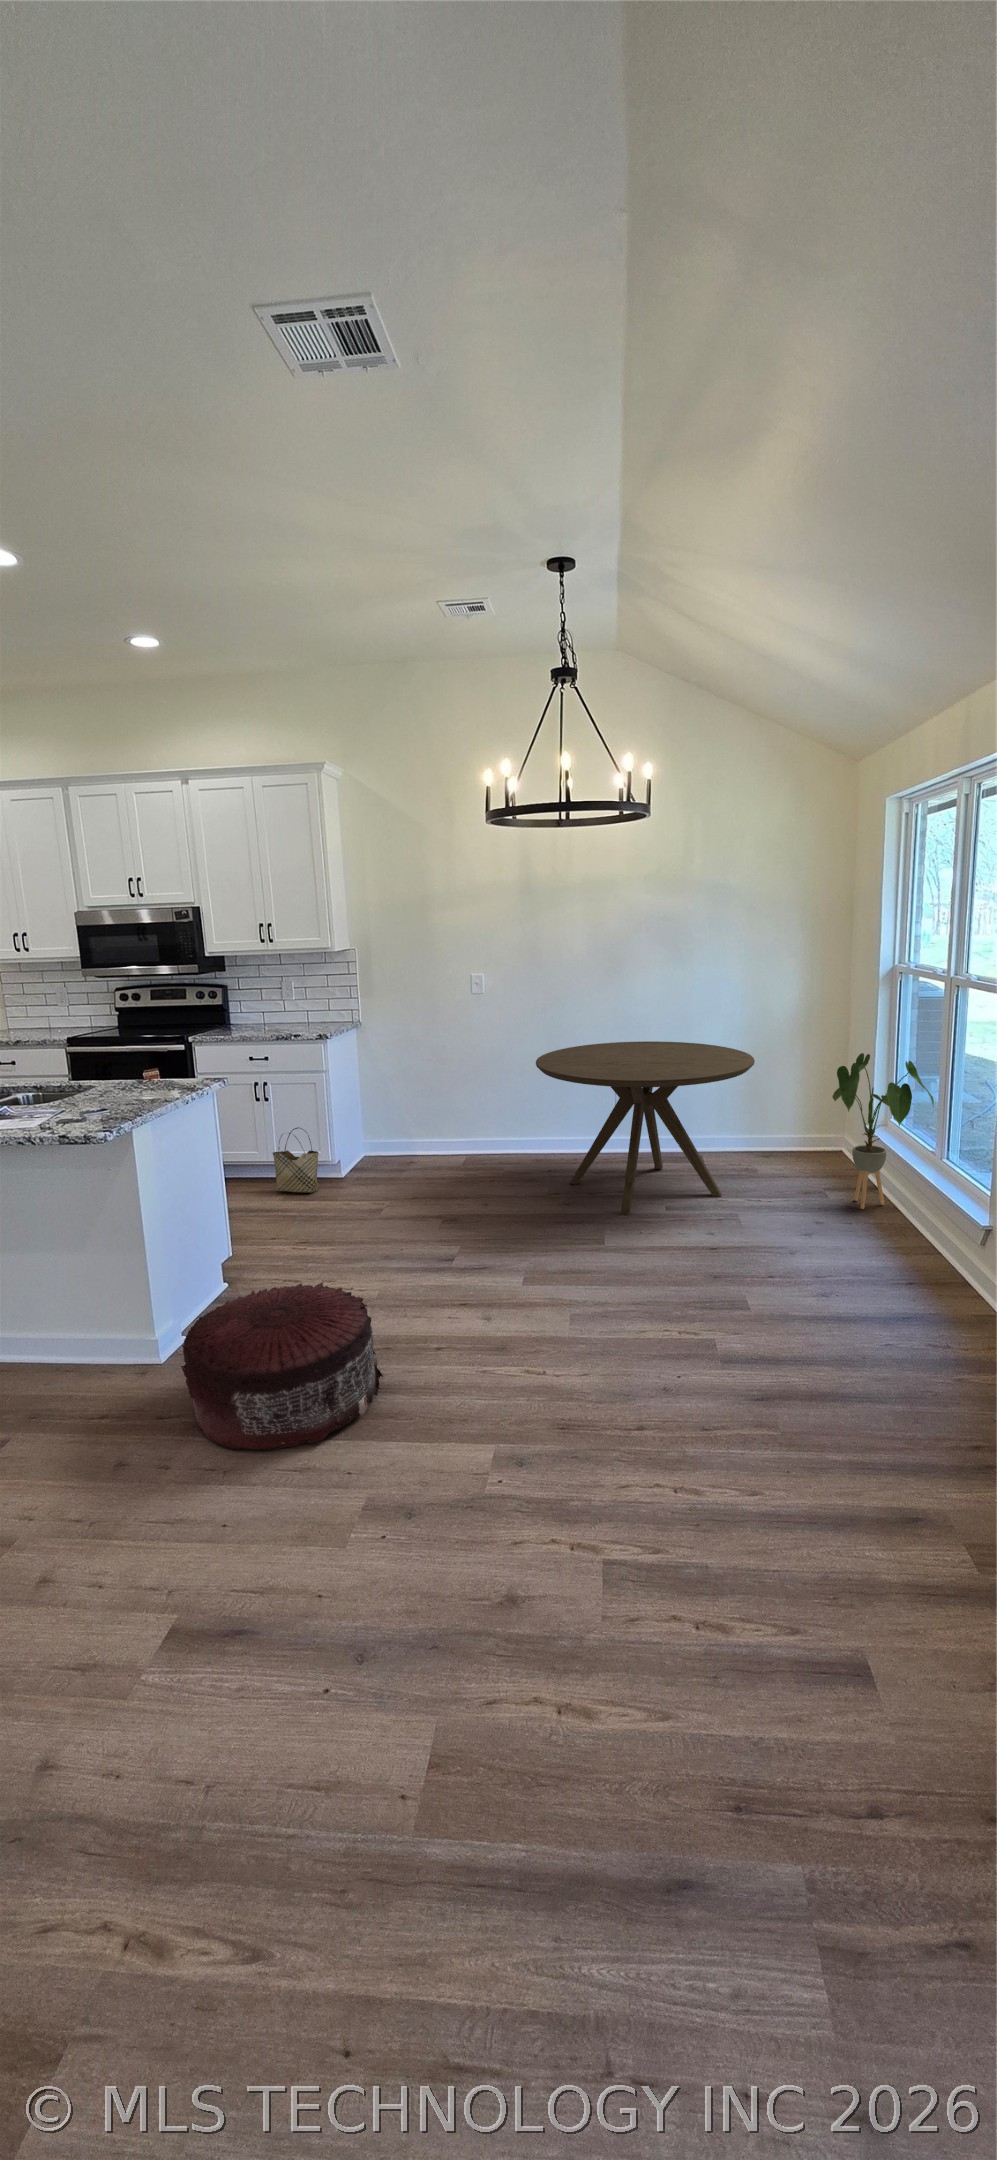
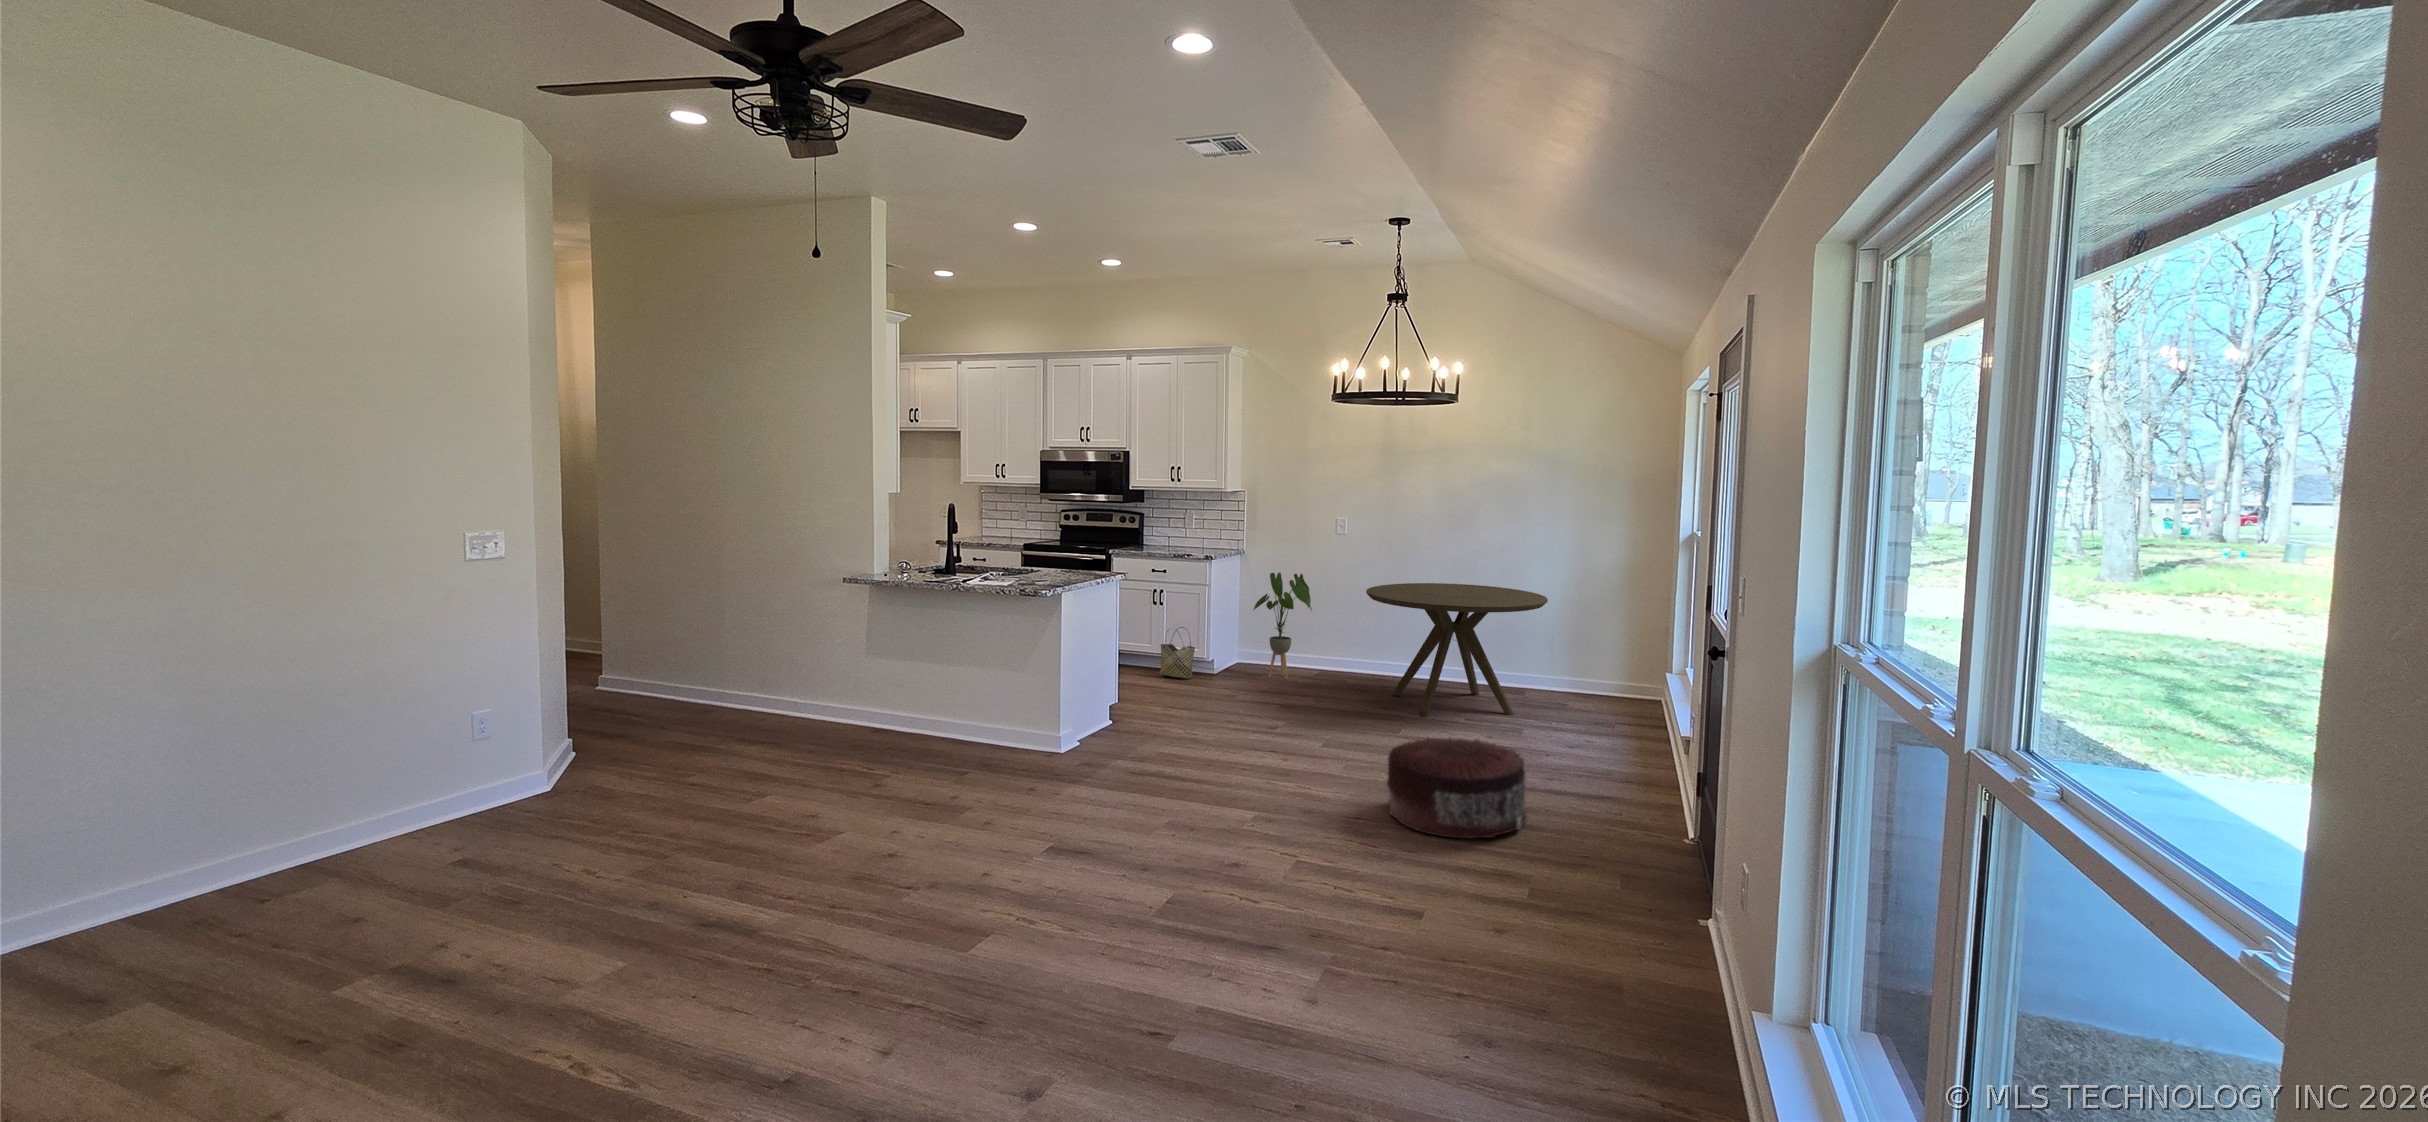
house plant: present [832,1053,934,1209] -> present [1254,572,1312,679]
pouf: present [181,1282,383,1450] -> present [1387,737,1526,838]

